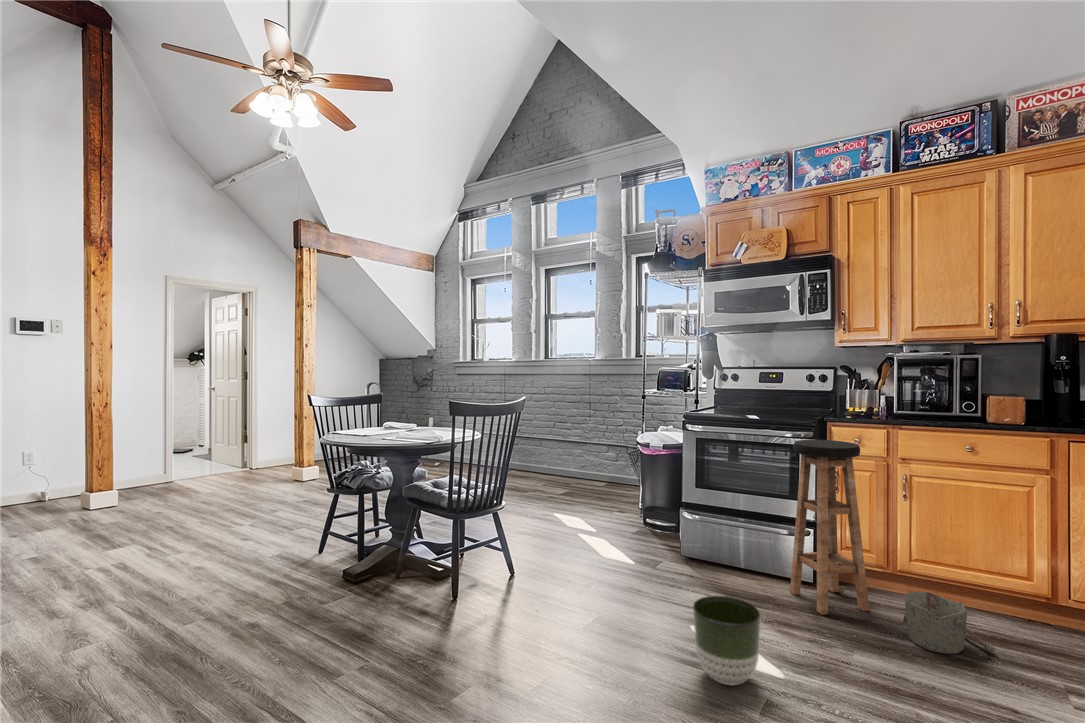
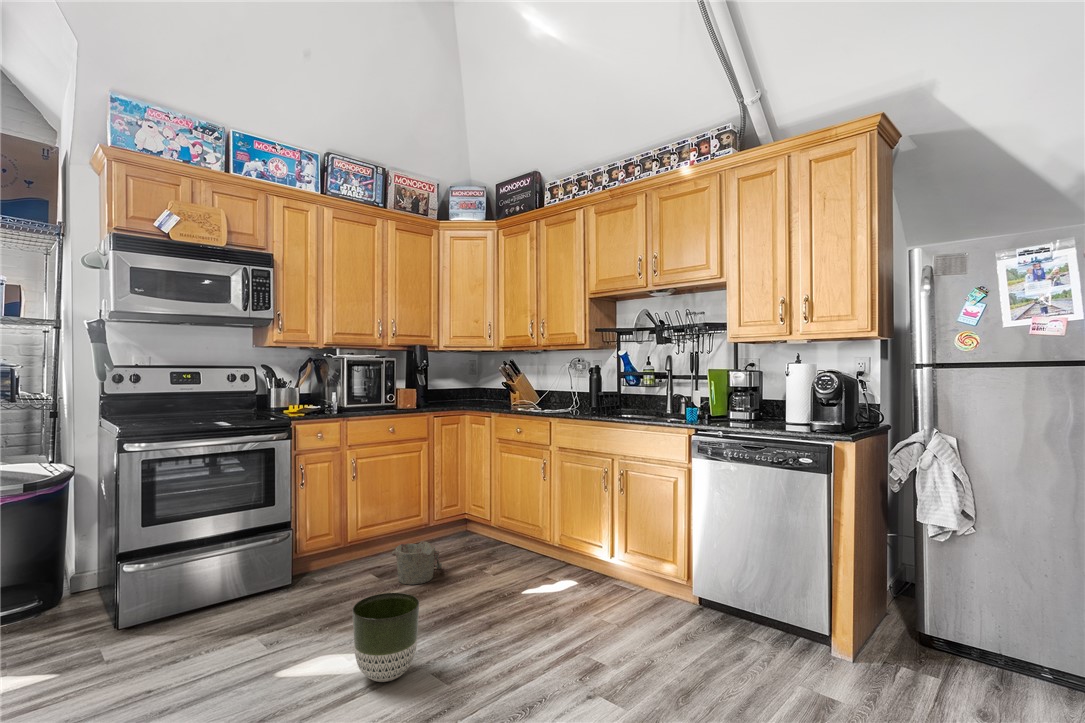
bar stool: present [790,440,870,615] -> none [290,436,357,602]

